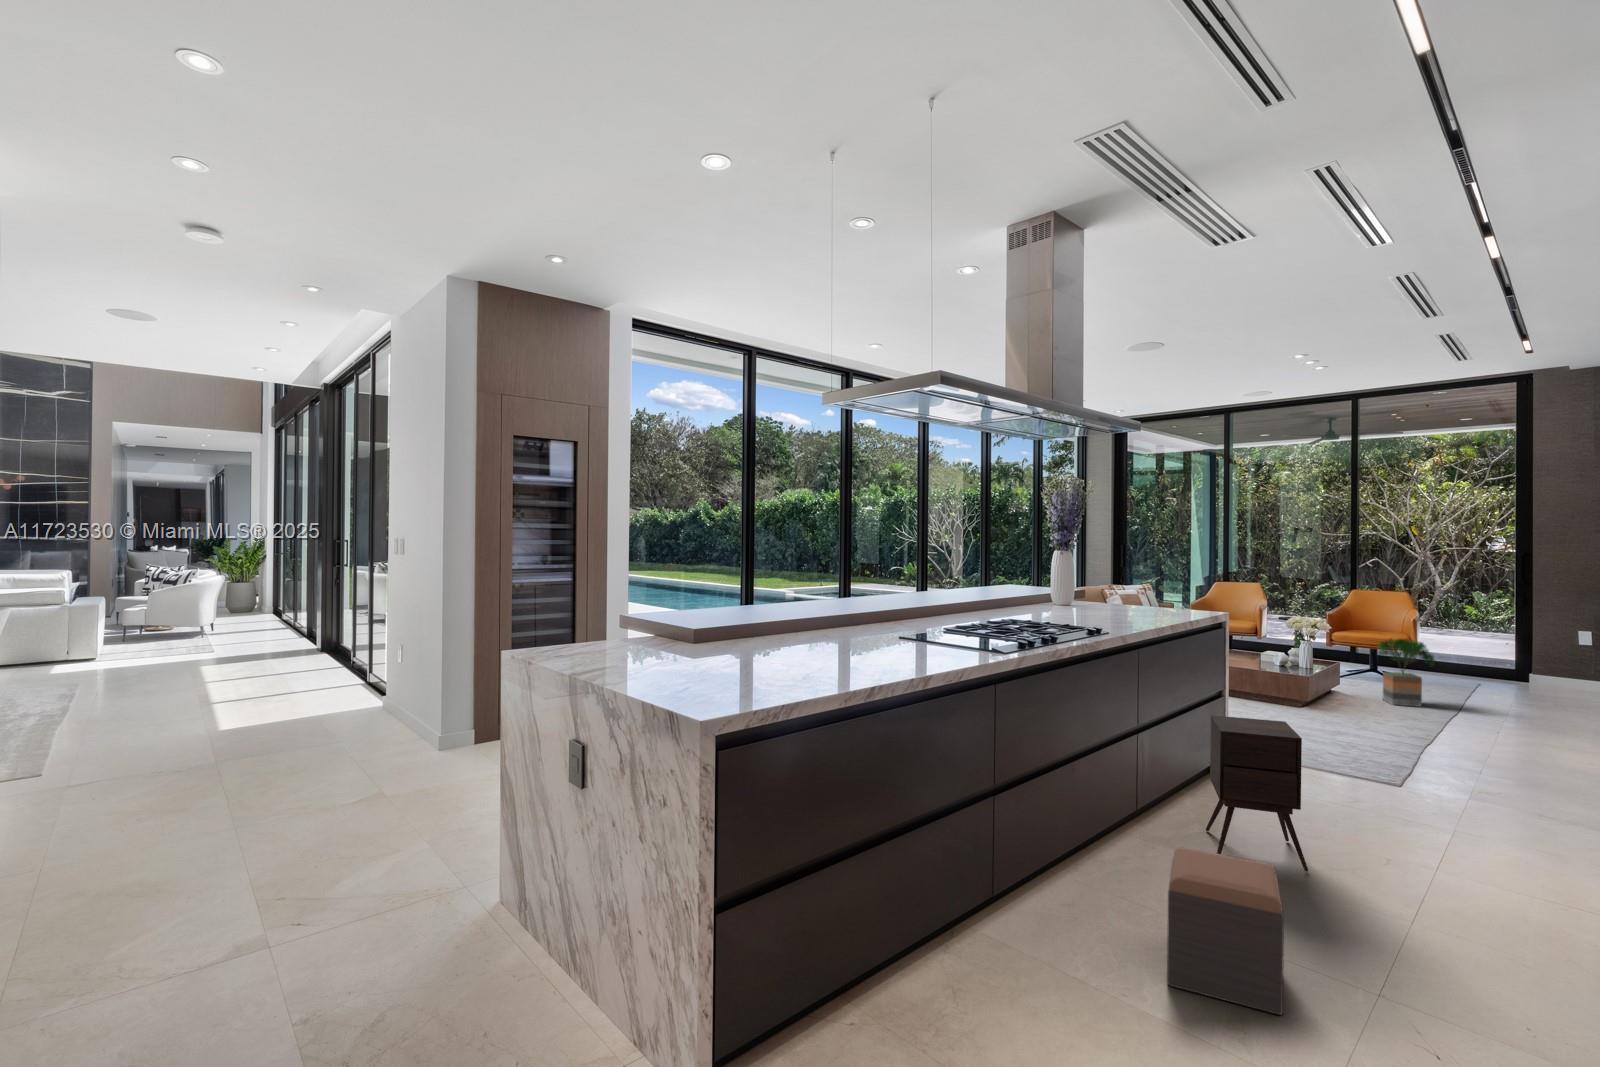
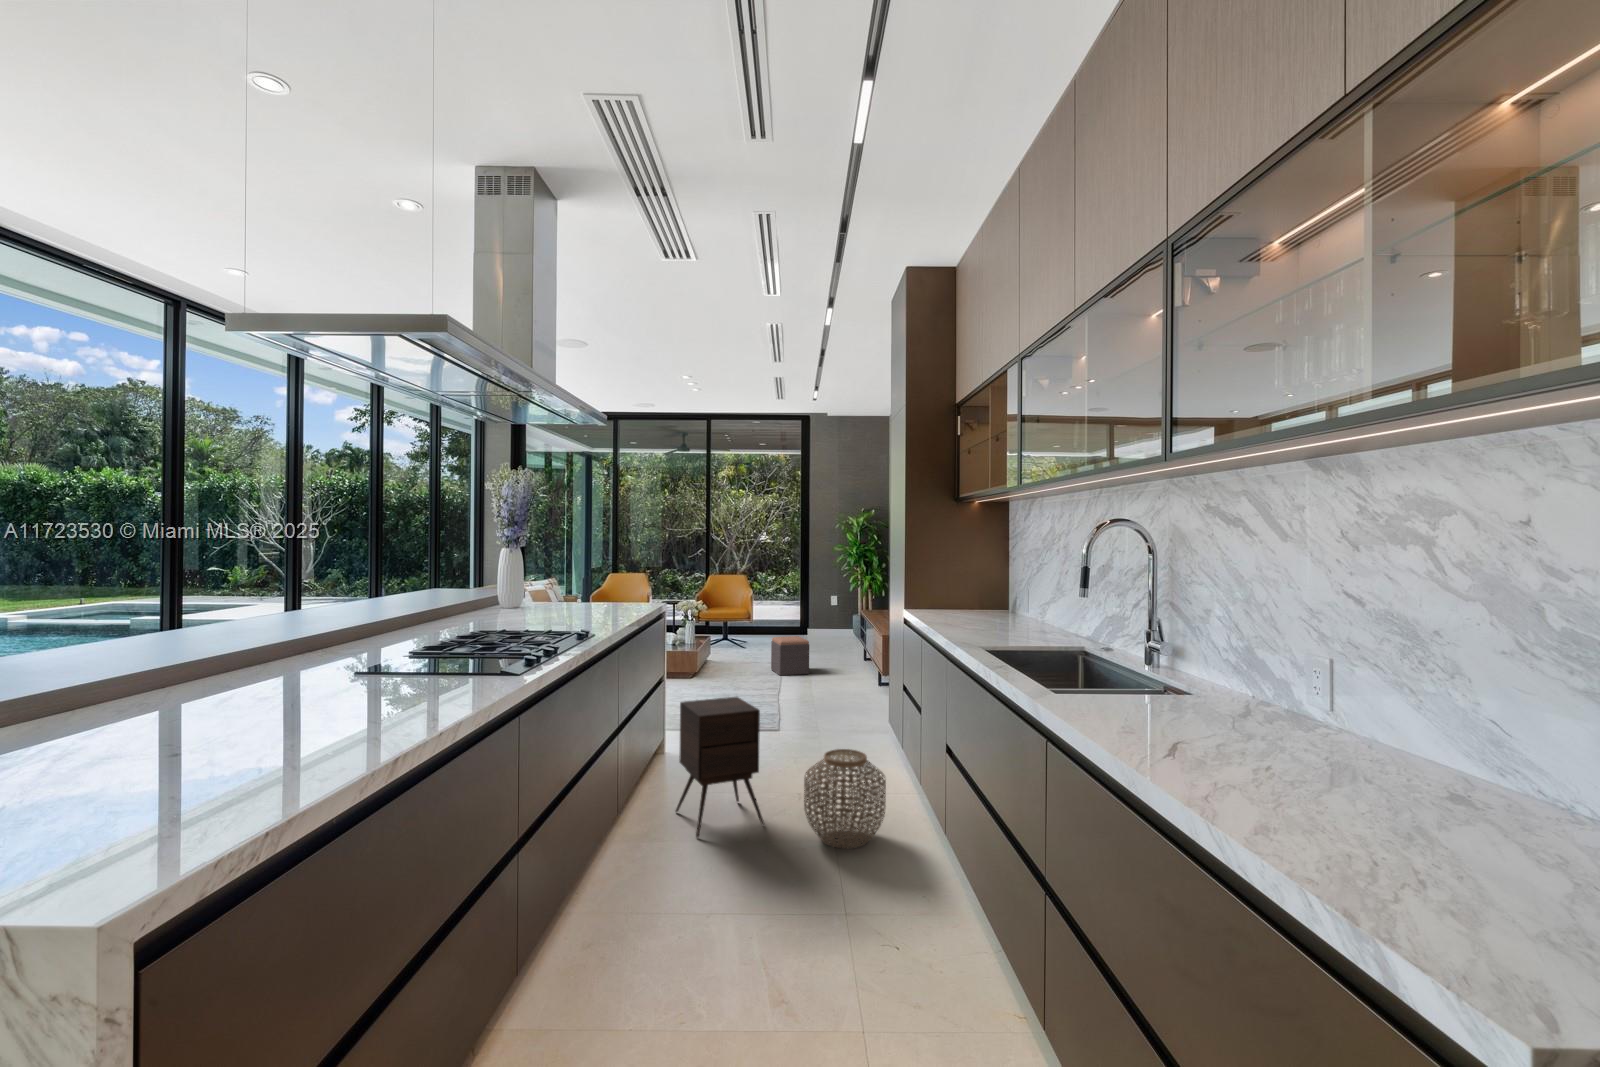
potted tree: present [1378,638,1434,707] -> none [733,611,771,665]
woven basket: none [1353,804,1484,932] -> present [804,749,886,848]
footstool: present [1167,848,1284,1015] -> present [771,636,809,676]

